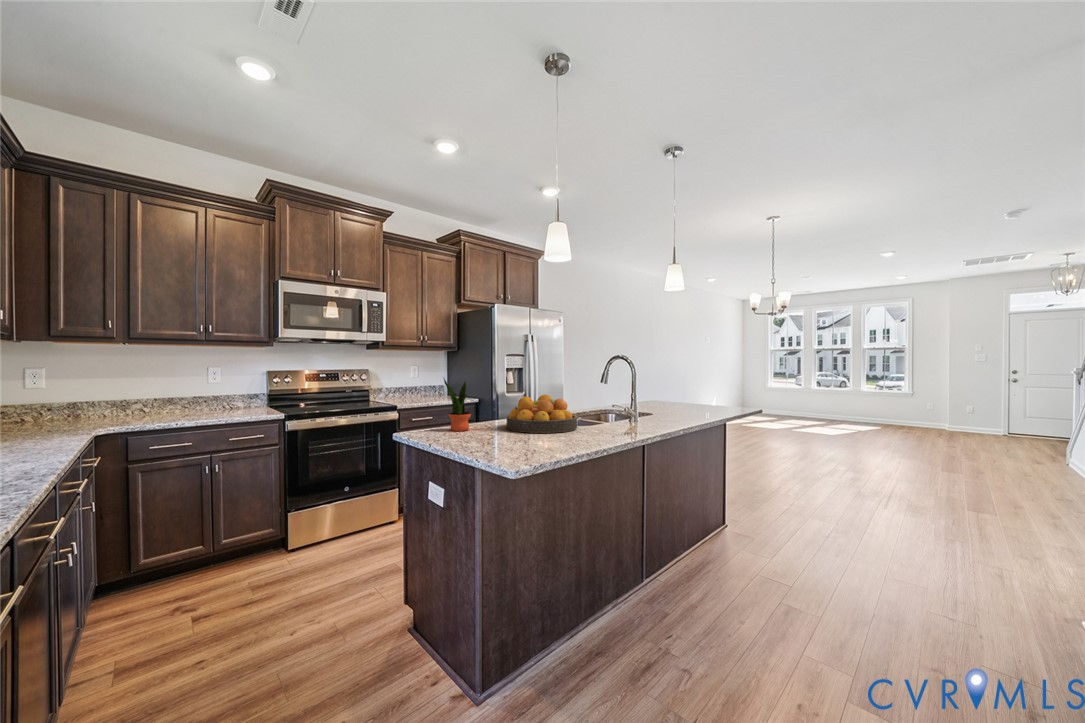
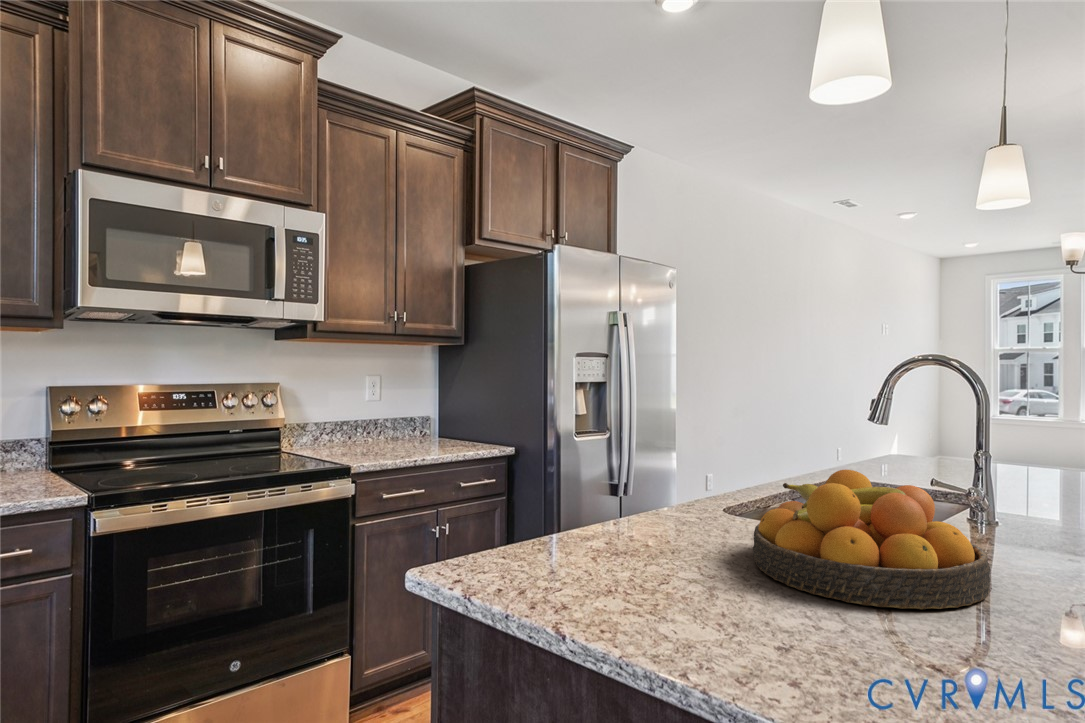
potted plant: present [444,379,471,431] -> none [580,421,674,599]

